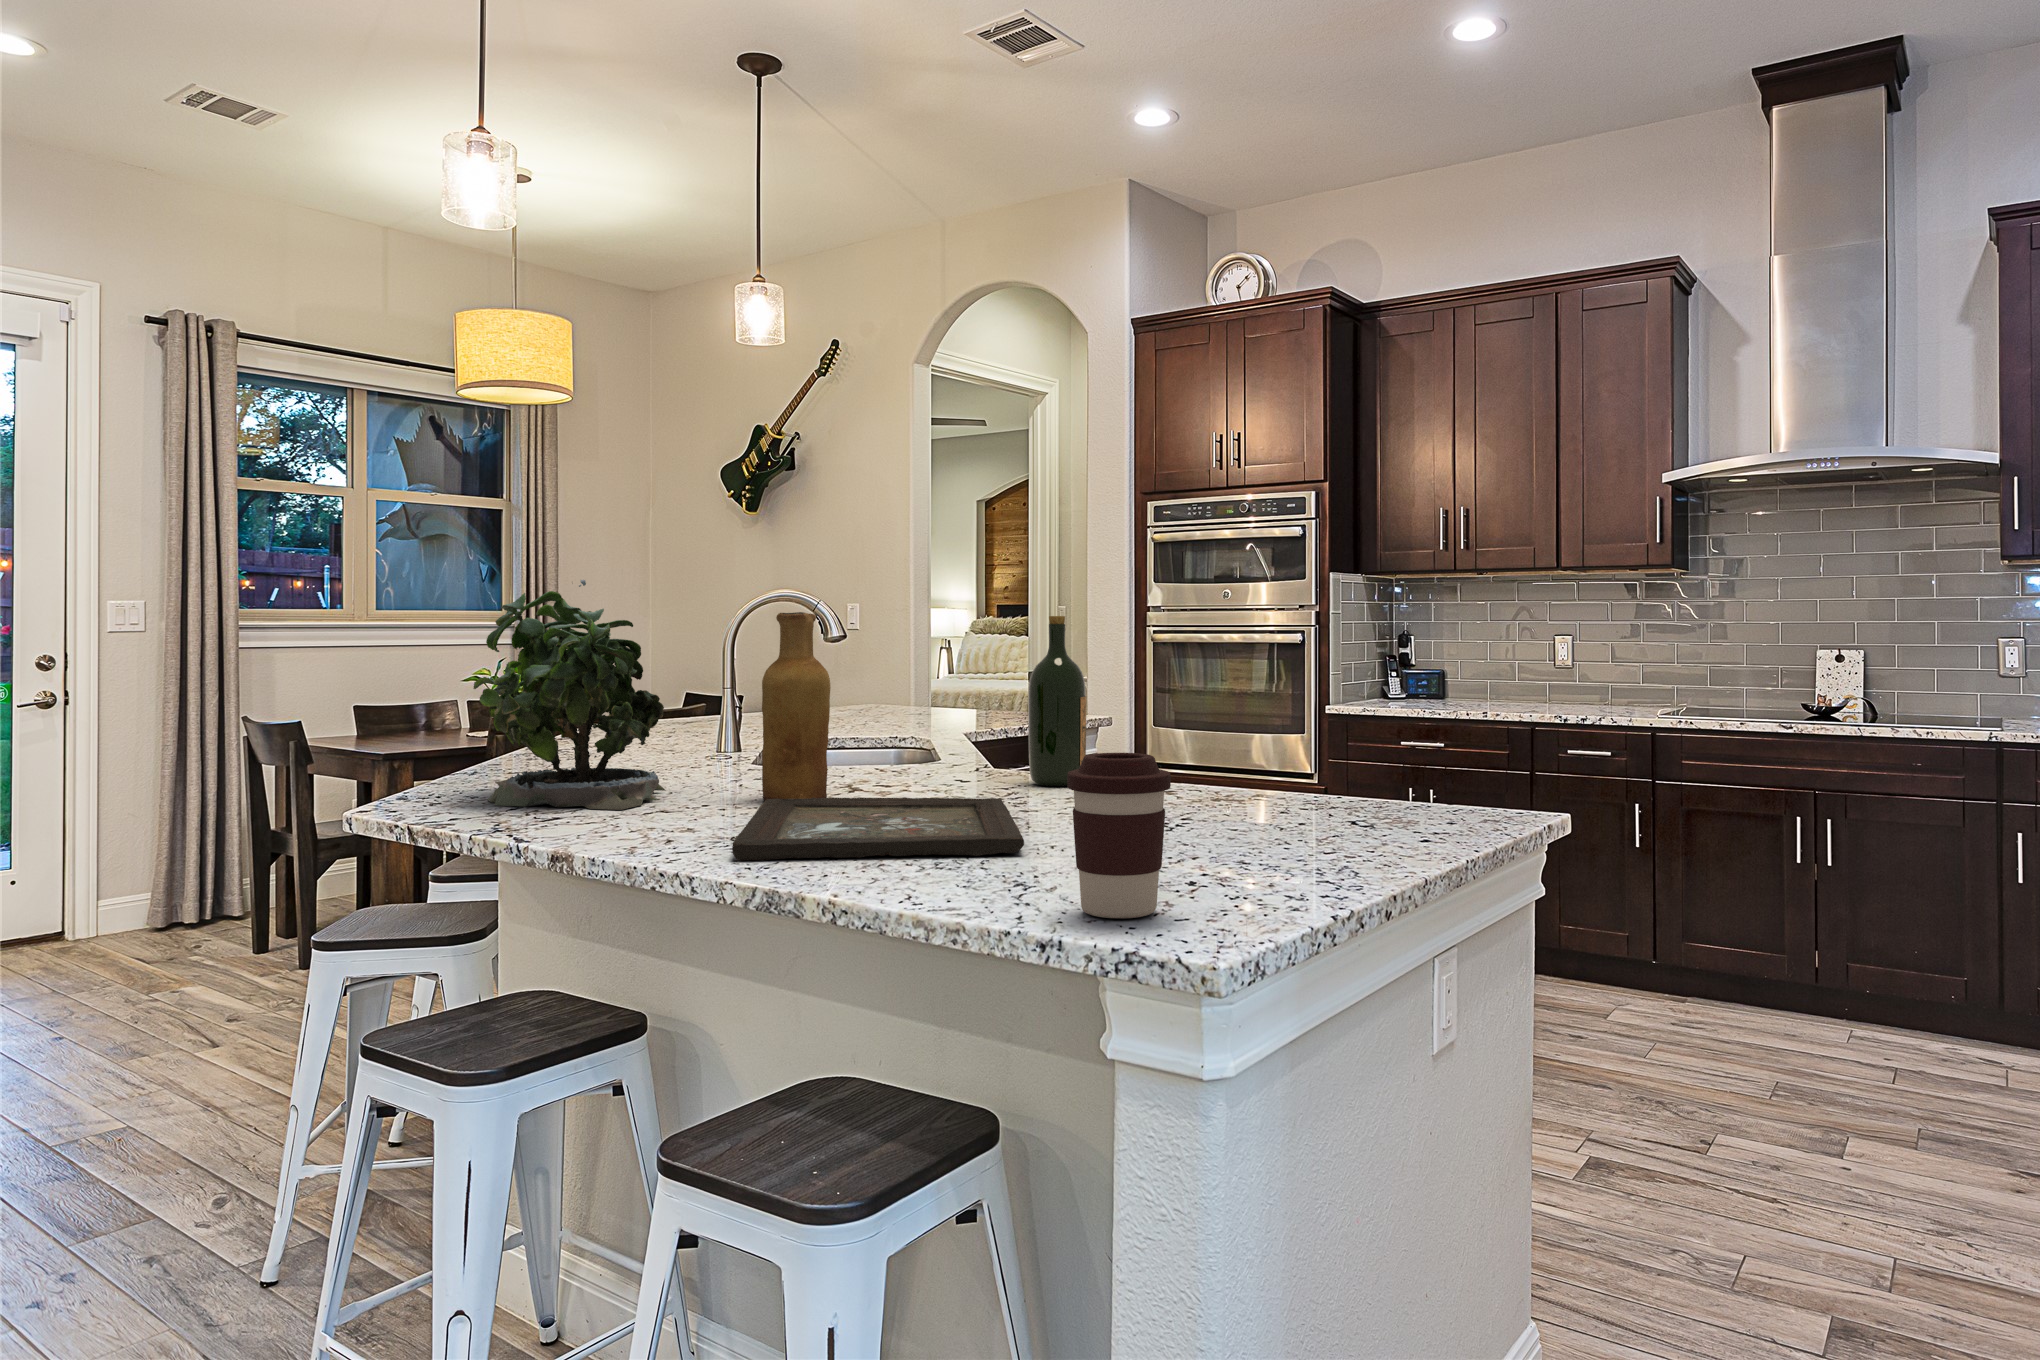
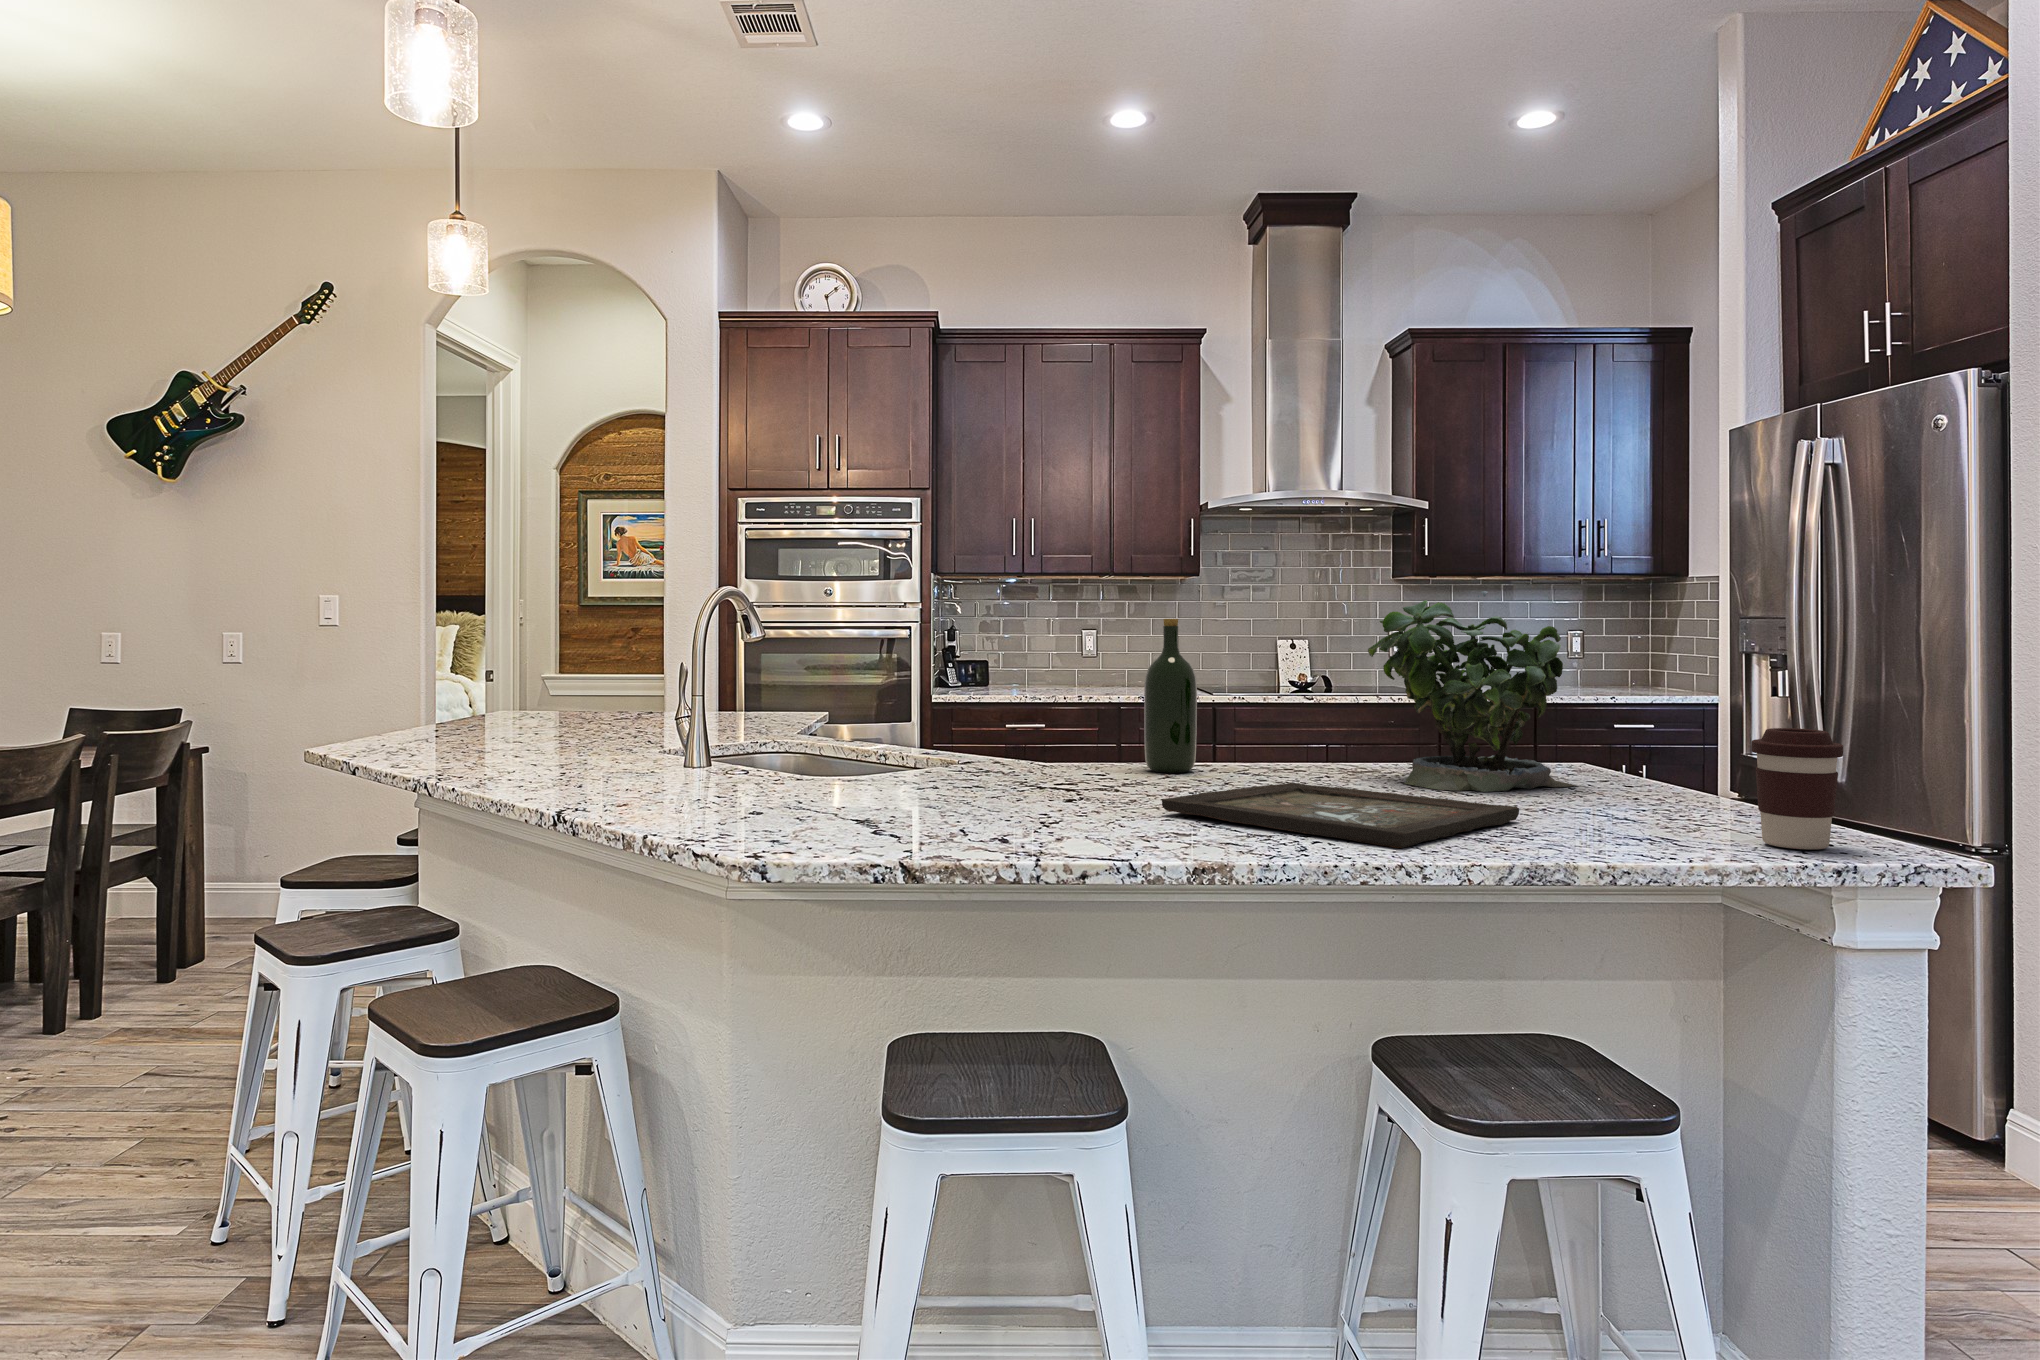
potted plant: present [473,580,666,810] -> present [1368,591,1576,792]
vase: present [762,612,831,800] -> none [1054,617,1118,805]

